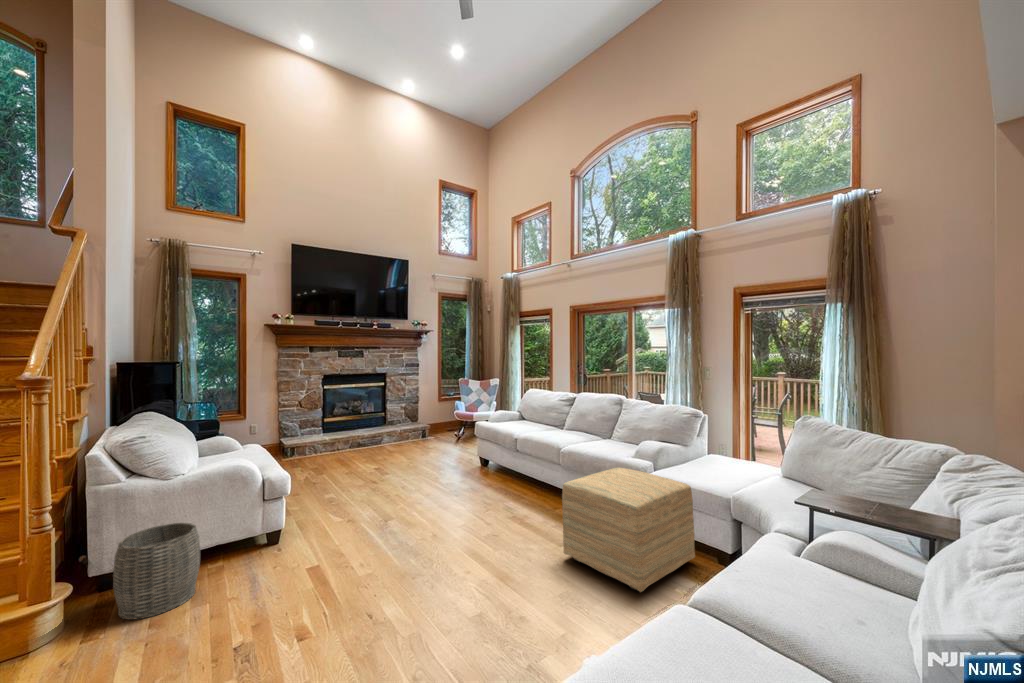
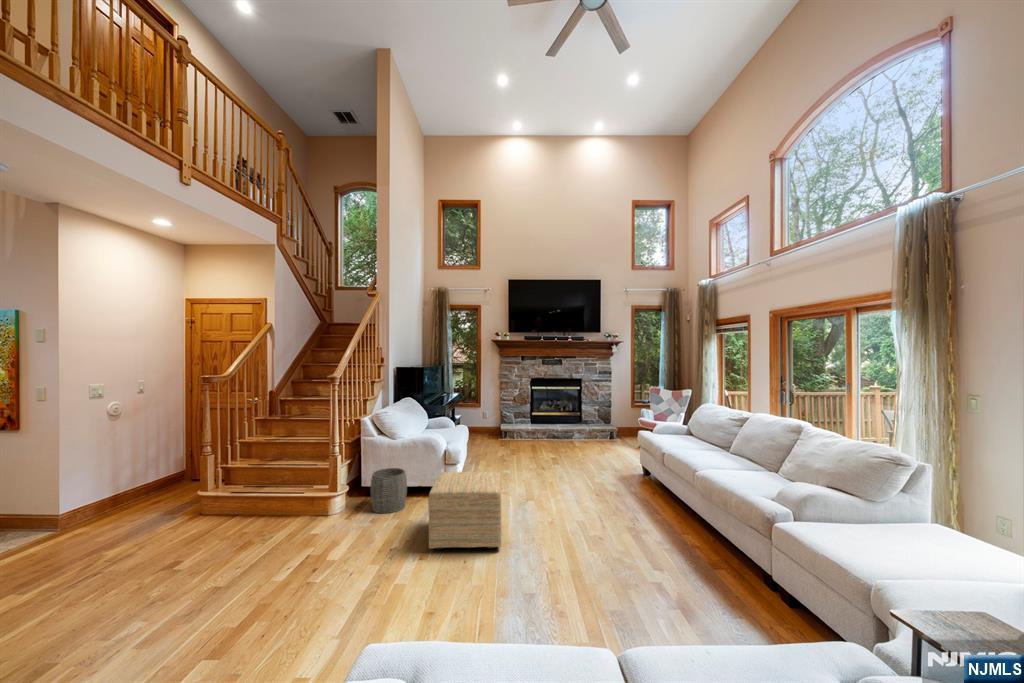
ottoman: present [562,468,695,592] -> present [428,471,501,550]

